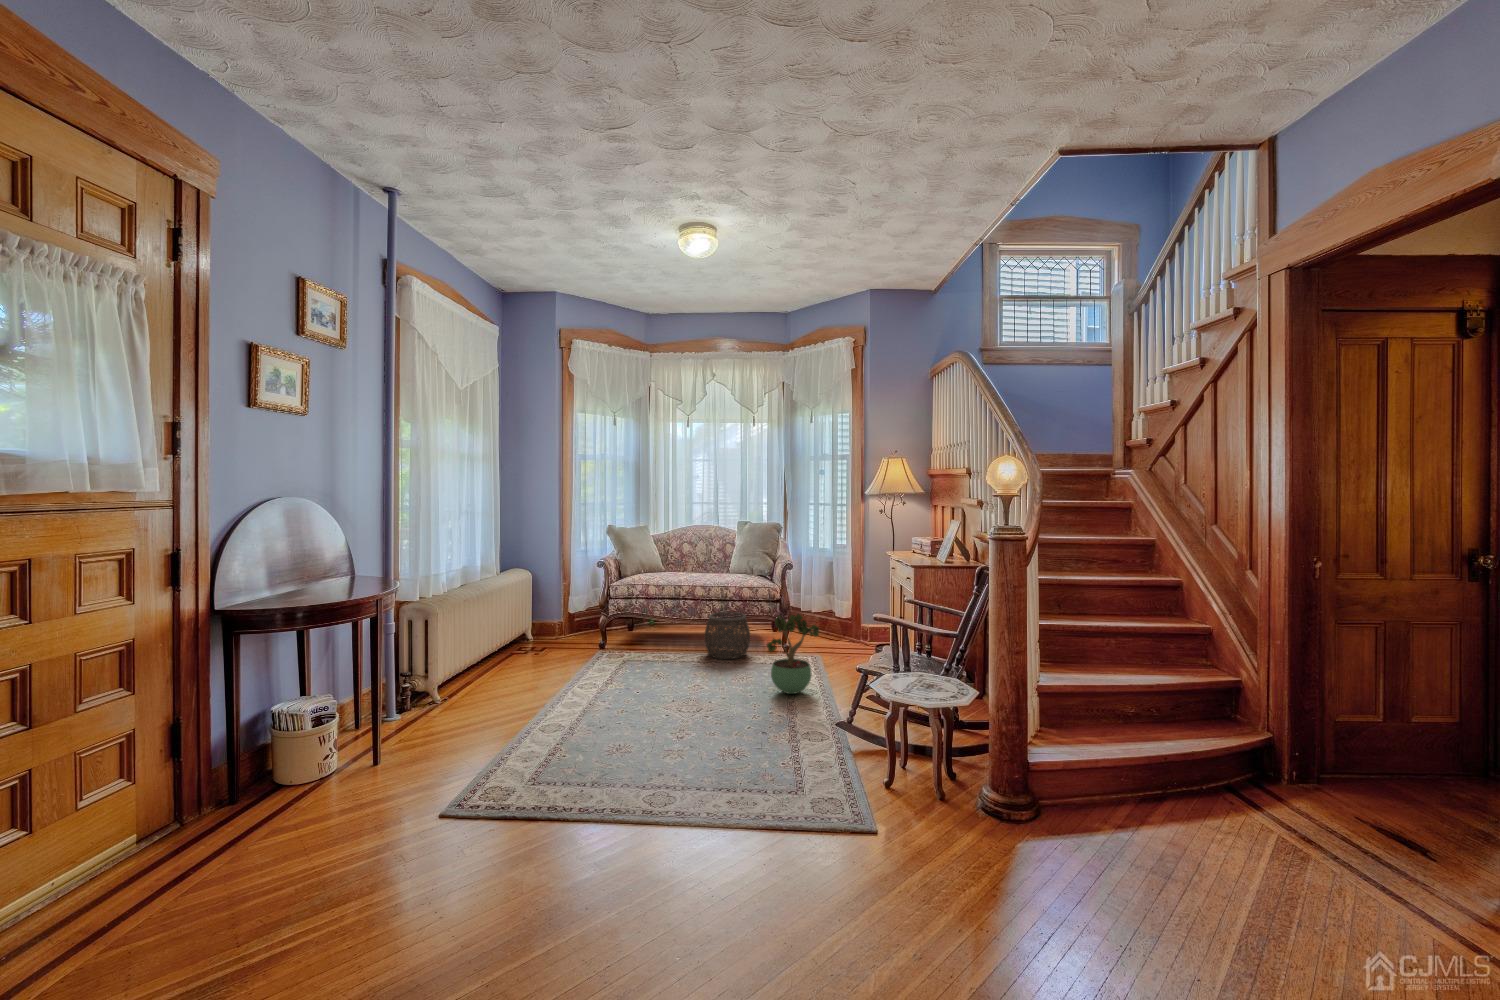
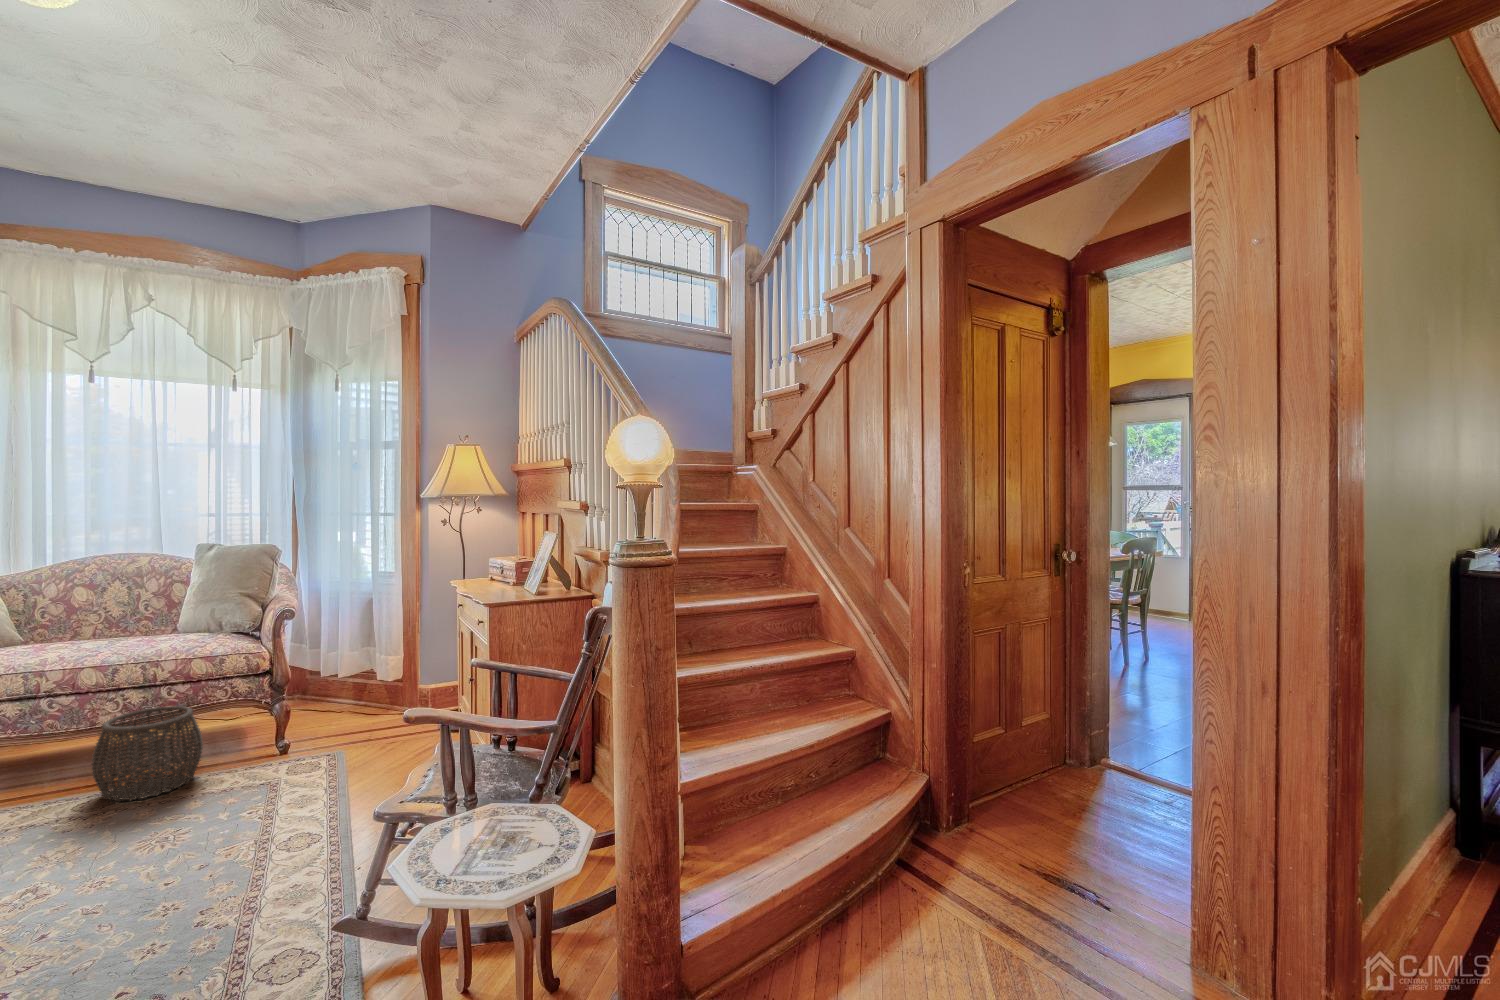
potted plant: present [767,614,819,694] -> none [201,708,319,856]

